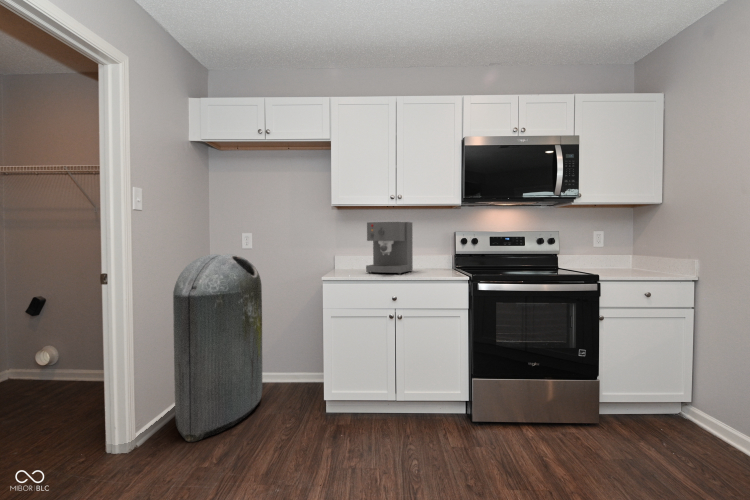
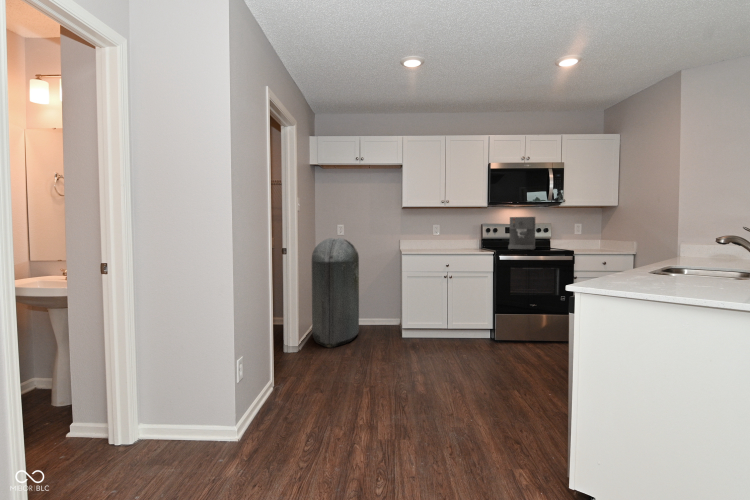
coffee maker: present [366,222,413,274] -> present [508,217,535,250]

